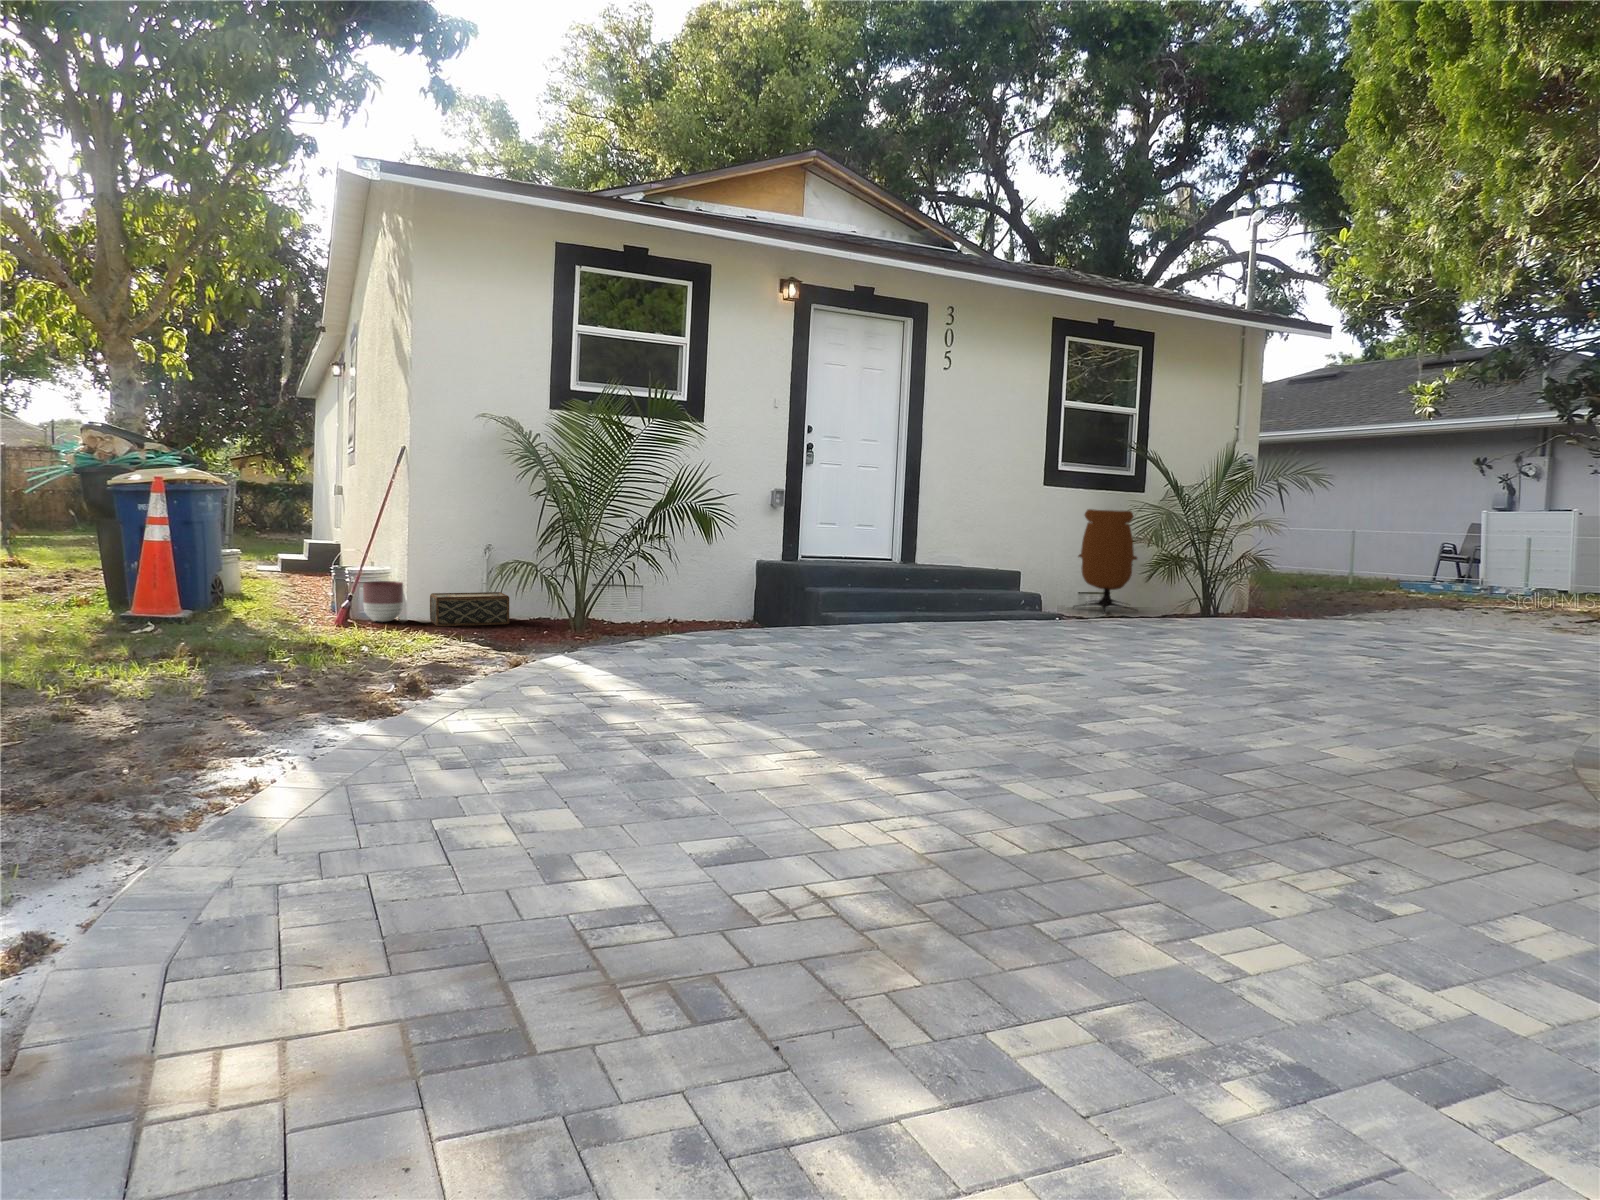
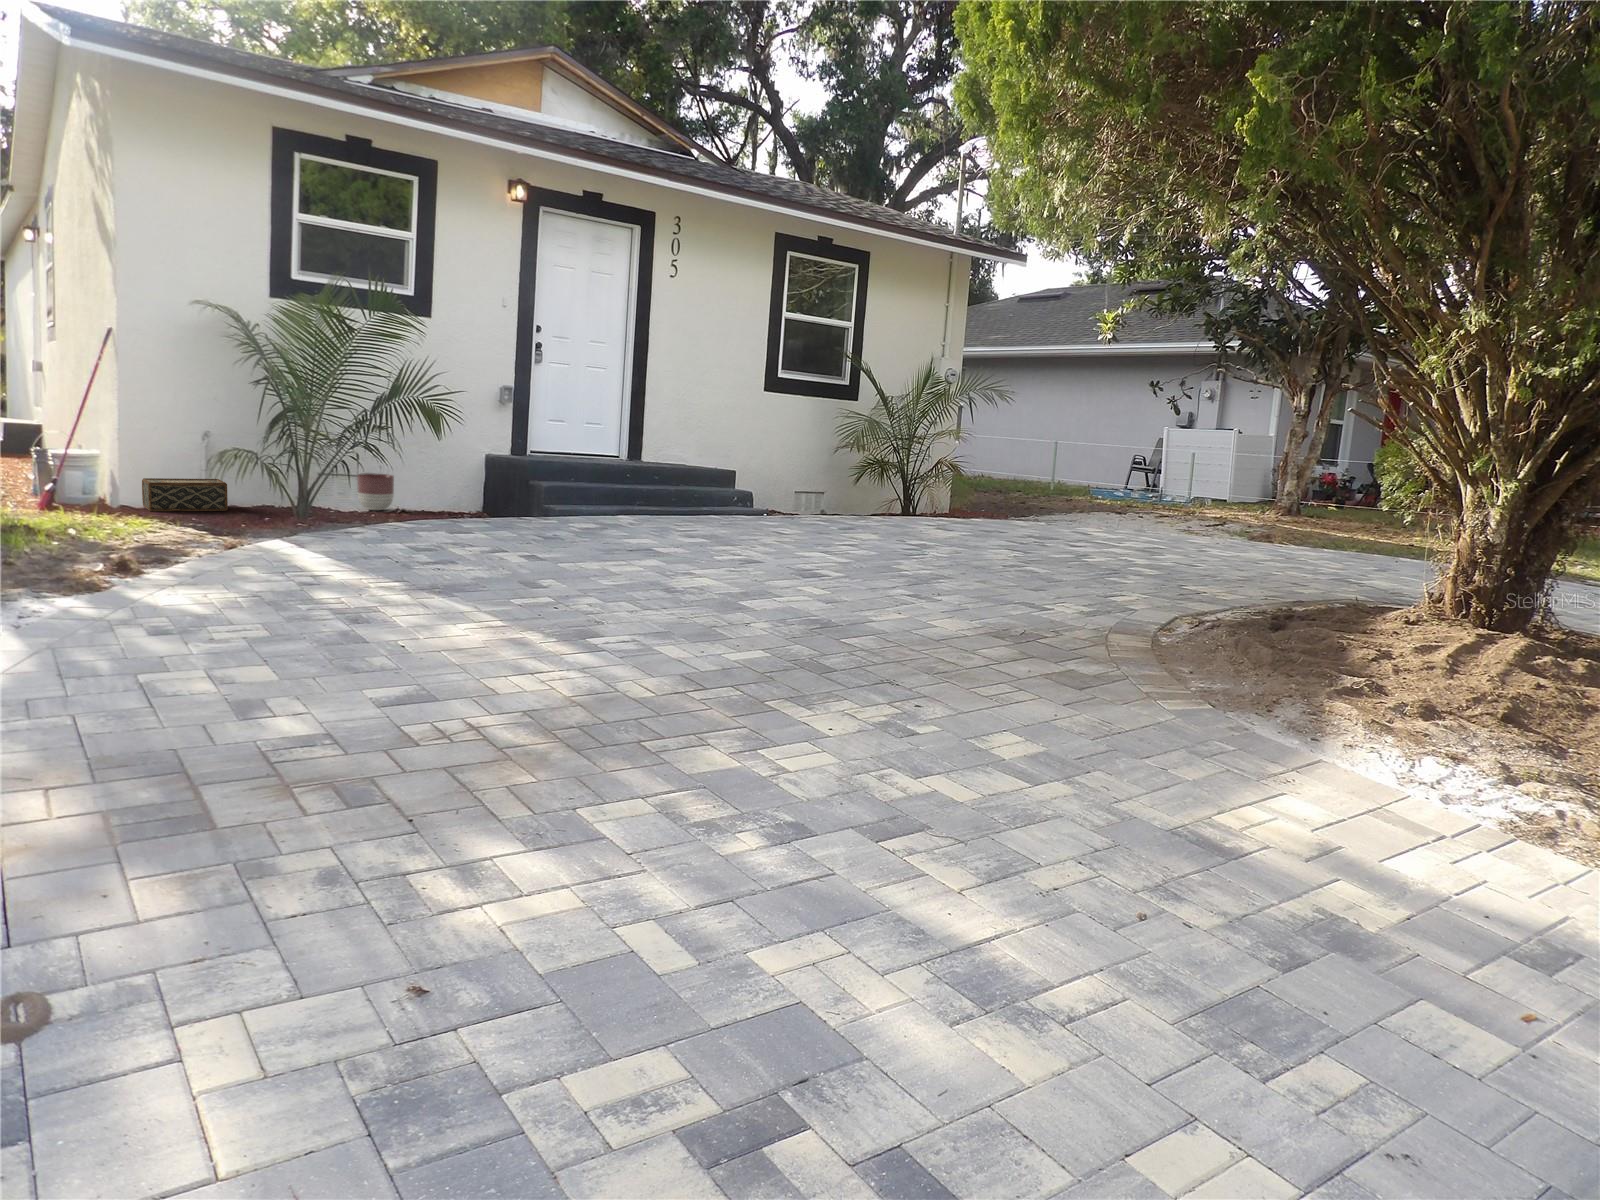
lounge chair: present [1073,509,1137,613] -> none [789,417,847,513]
planter: present [363,581,403,622] -> present [357,473,394,510]

